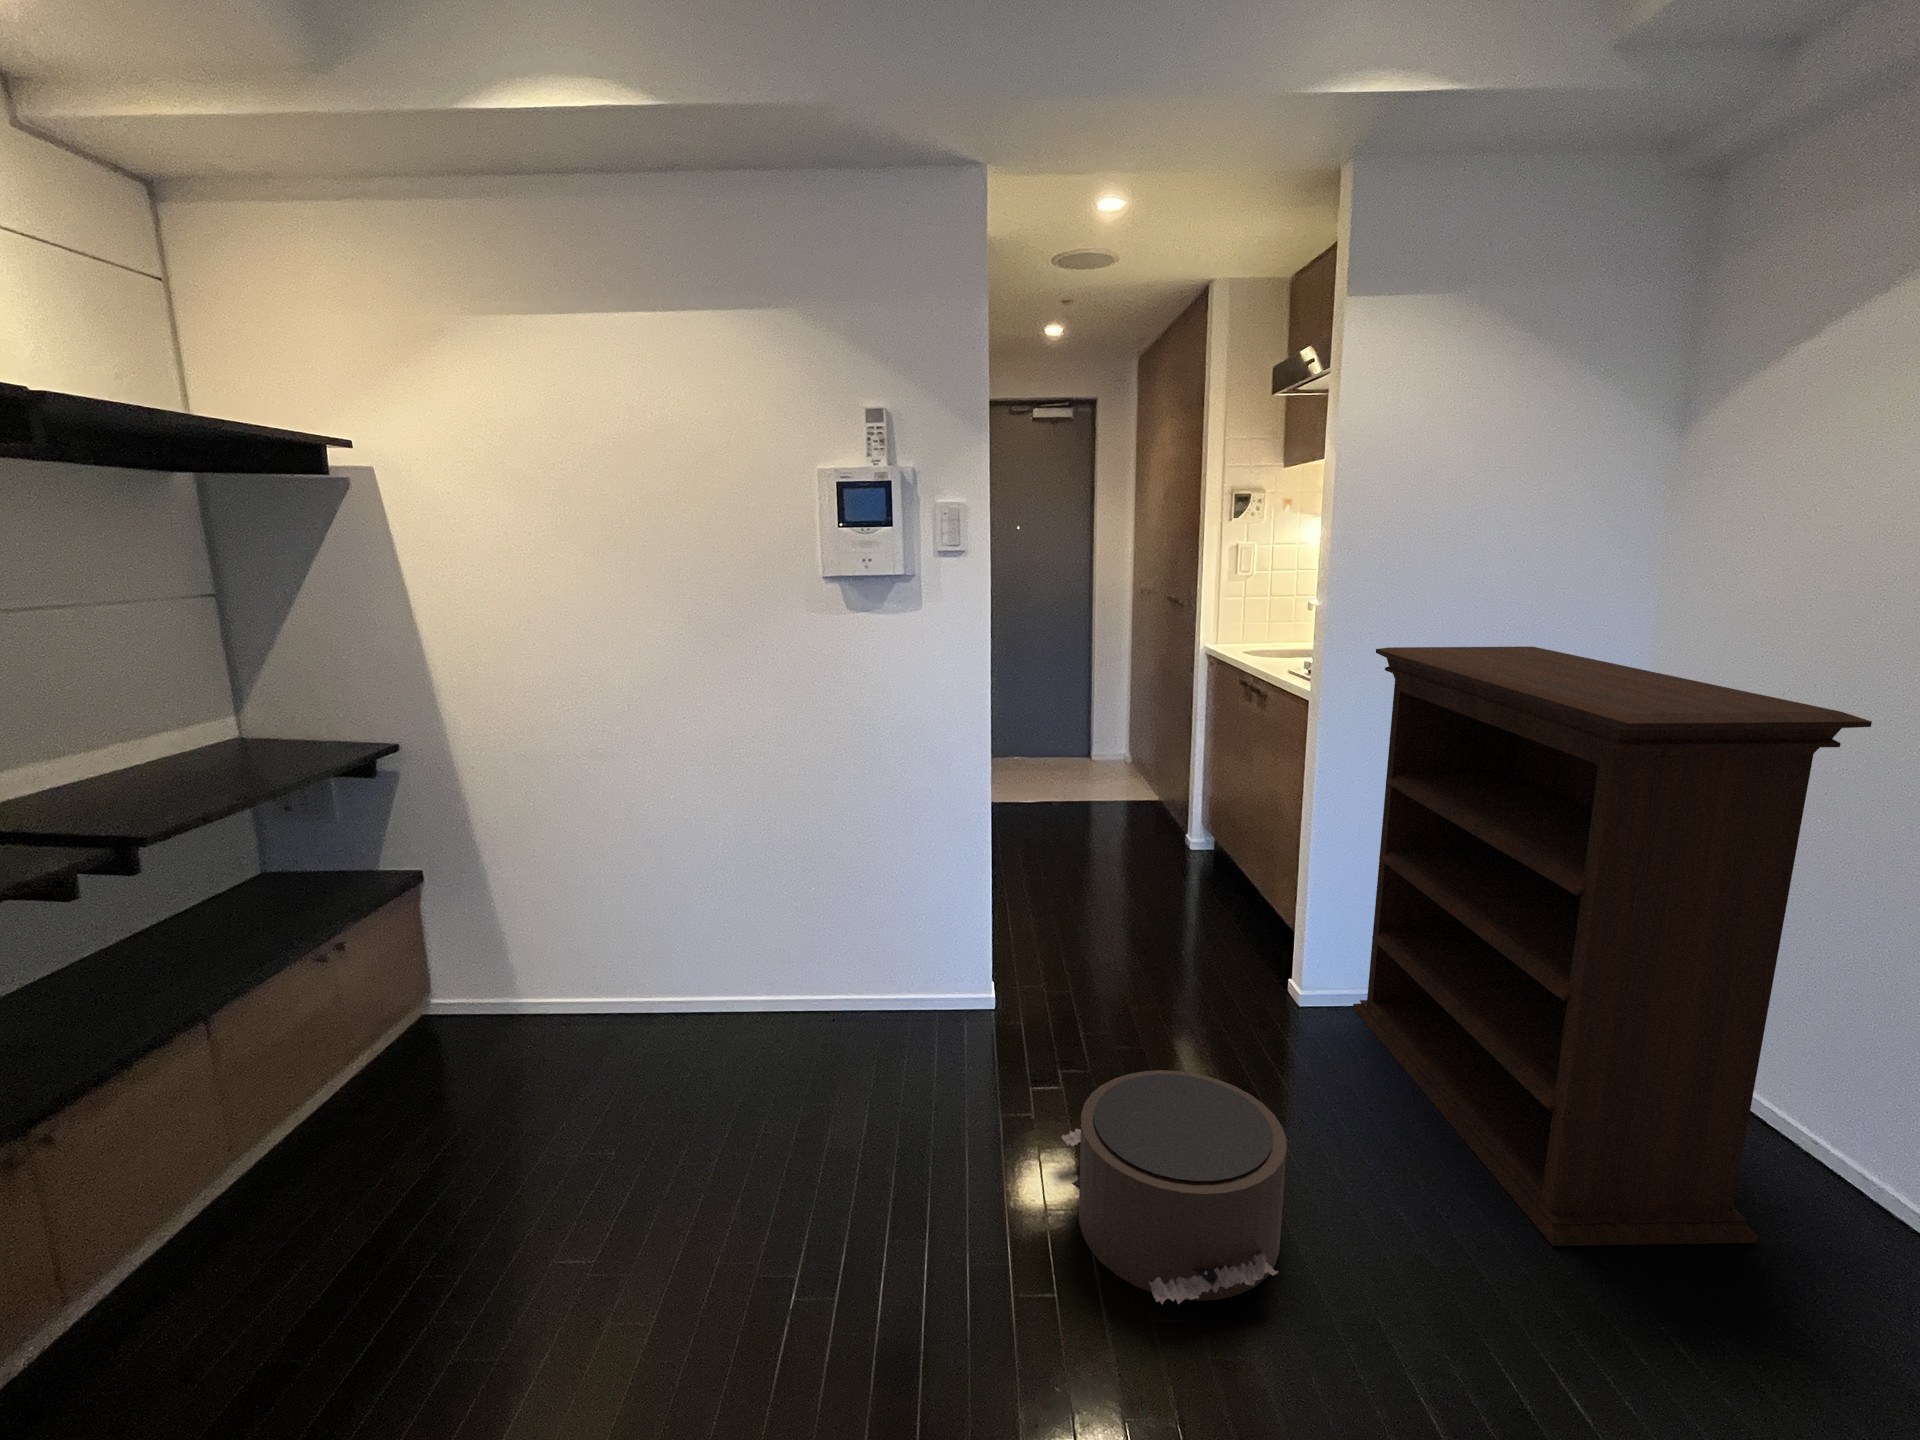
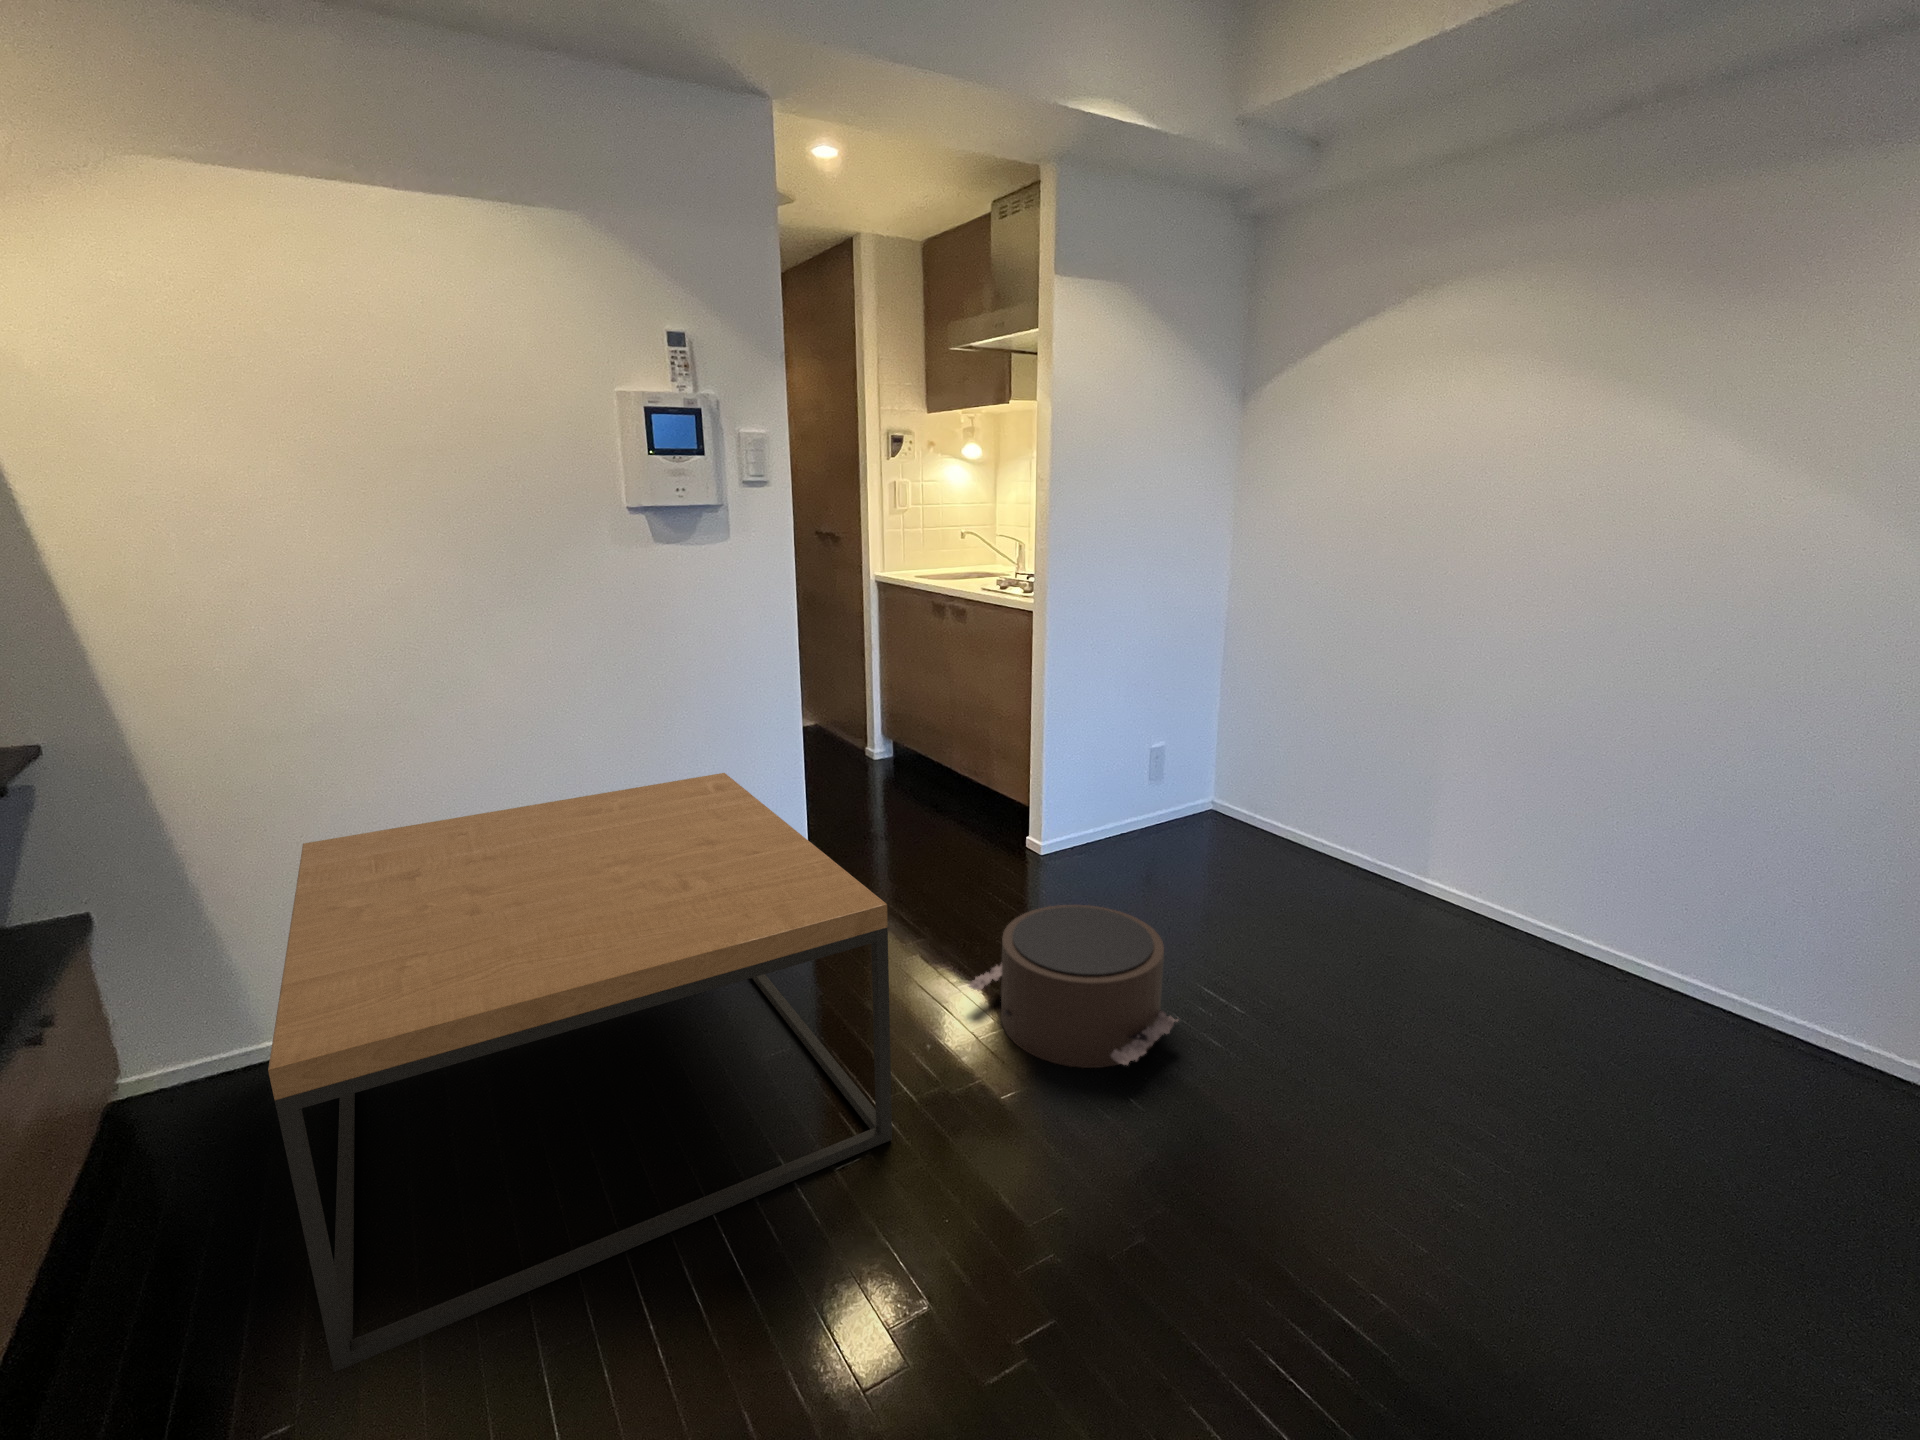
bookshelf: present [1353,646,1872,1246] -> none [1077,554,1427,955]
coffee table: none [318,841,900,1279] -> present [268,773,892,1372]

